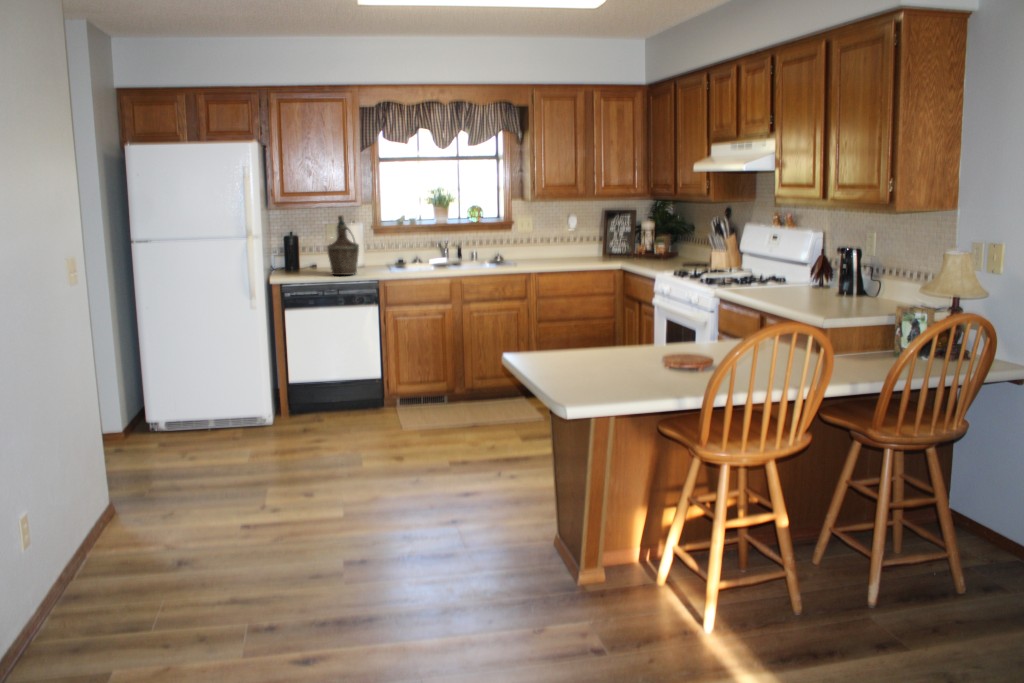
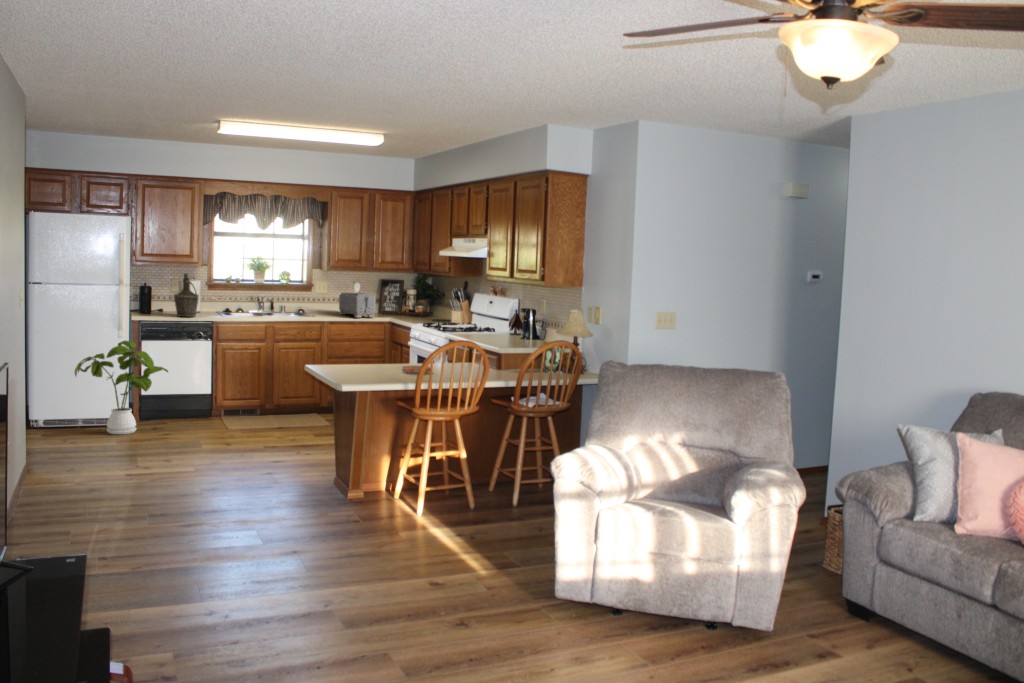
toaster: none [548,230,599,265] -> present [339,292,375,317]
house plant: none [197,315,321,444] -> present [75,341,168,434]

